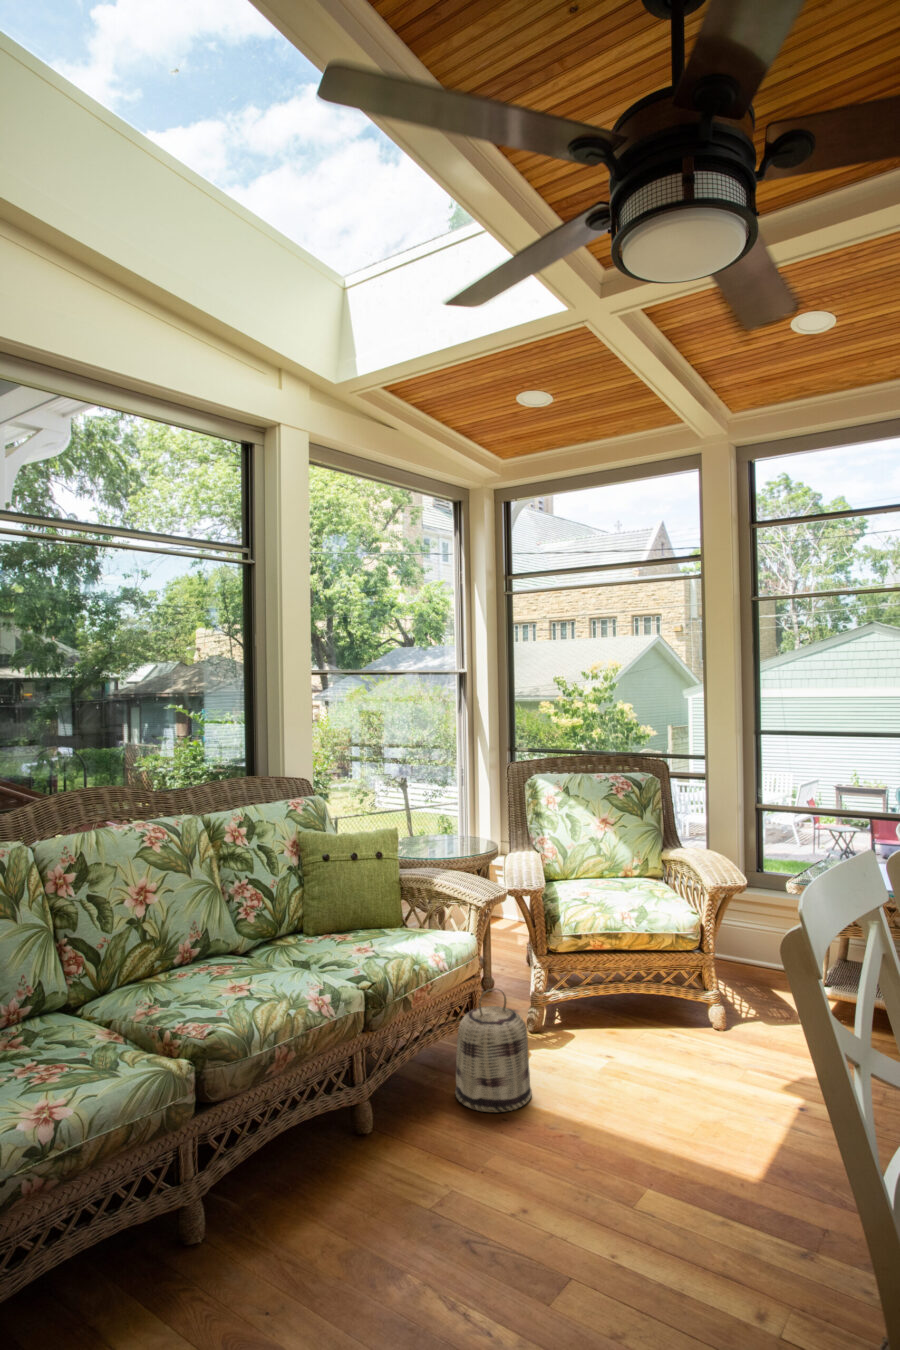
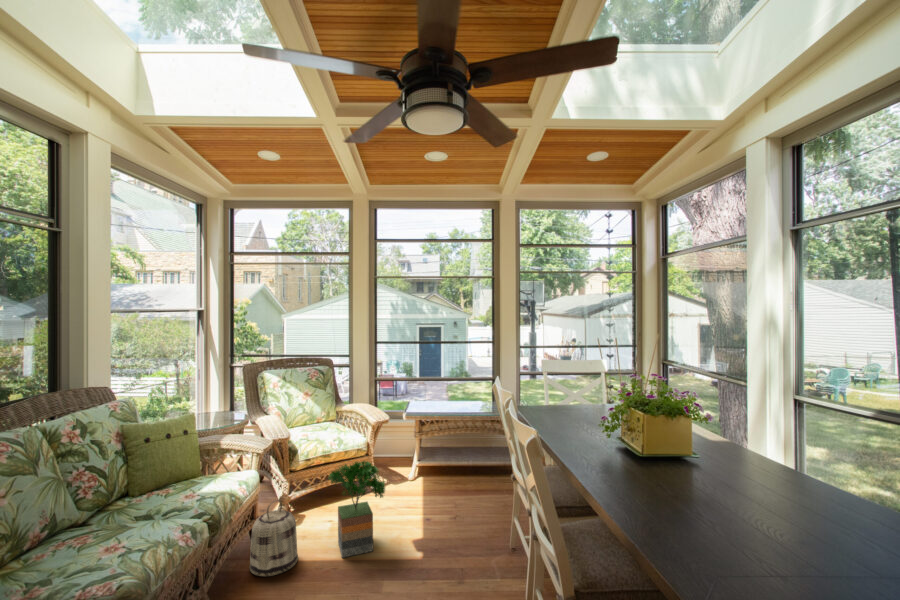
potted tree: none [580,950,690,1131] -> present [328,461,385,557]

